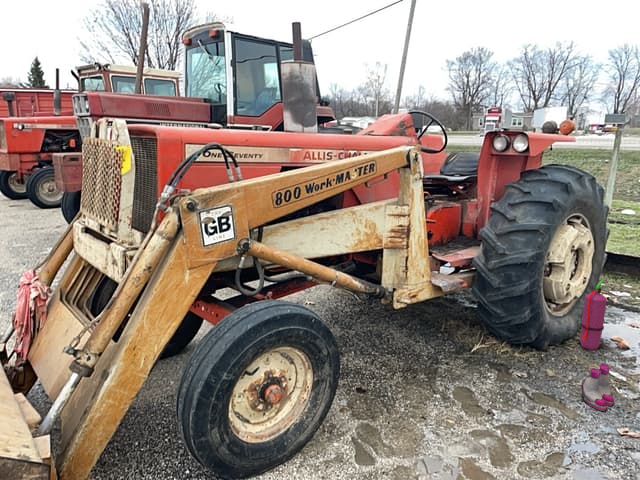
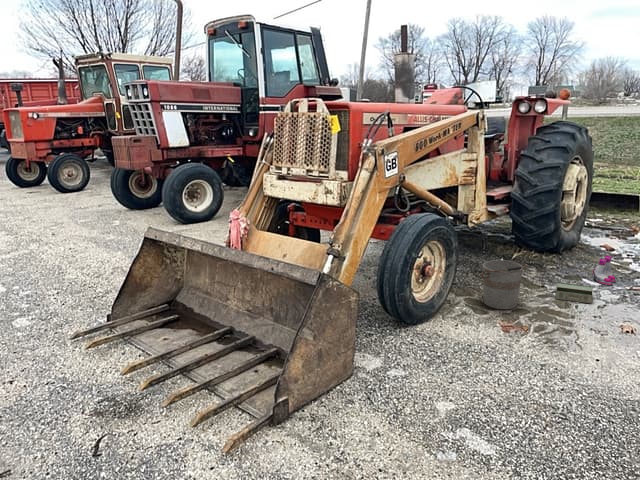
fire extinguisher: present [580,280,607,350] -> none [581,204,599,254]
bucket: none [396,361,464,441] -> present [481,260,528,309]
toolbox: none [511,401,570,445] -> present [556,283,593,303]

